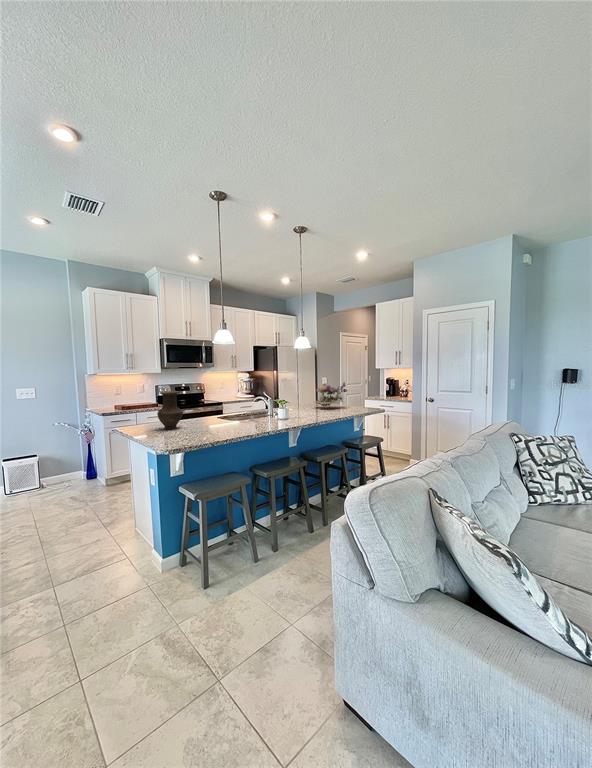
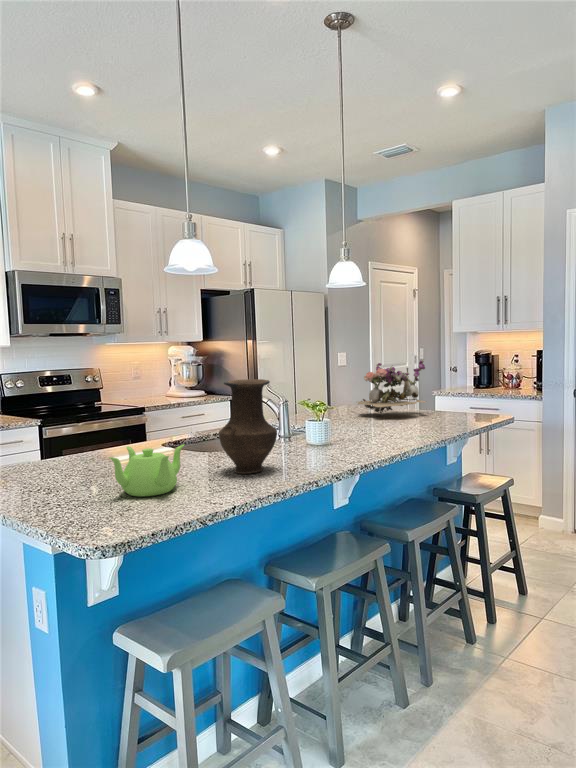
vase: present [157,391,183,429] -> present [219,379,277,474]
teapot: none [181,416,214,435] -> present [109,444,184,496]

